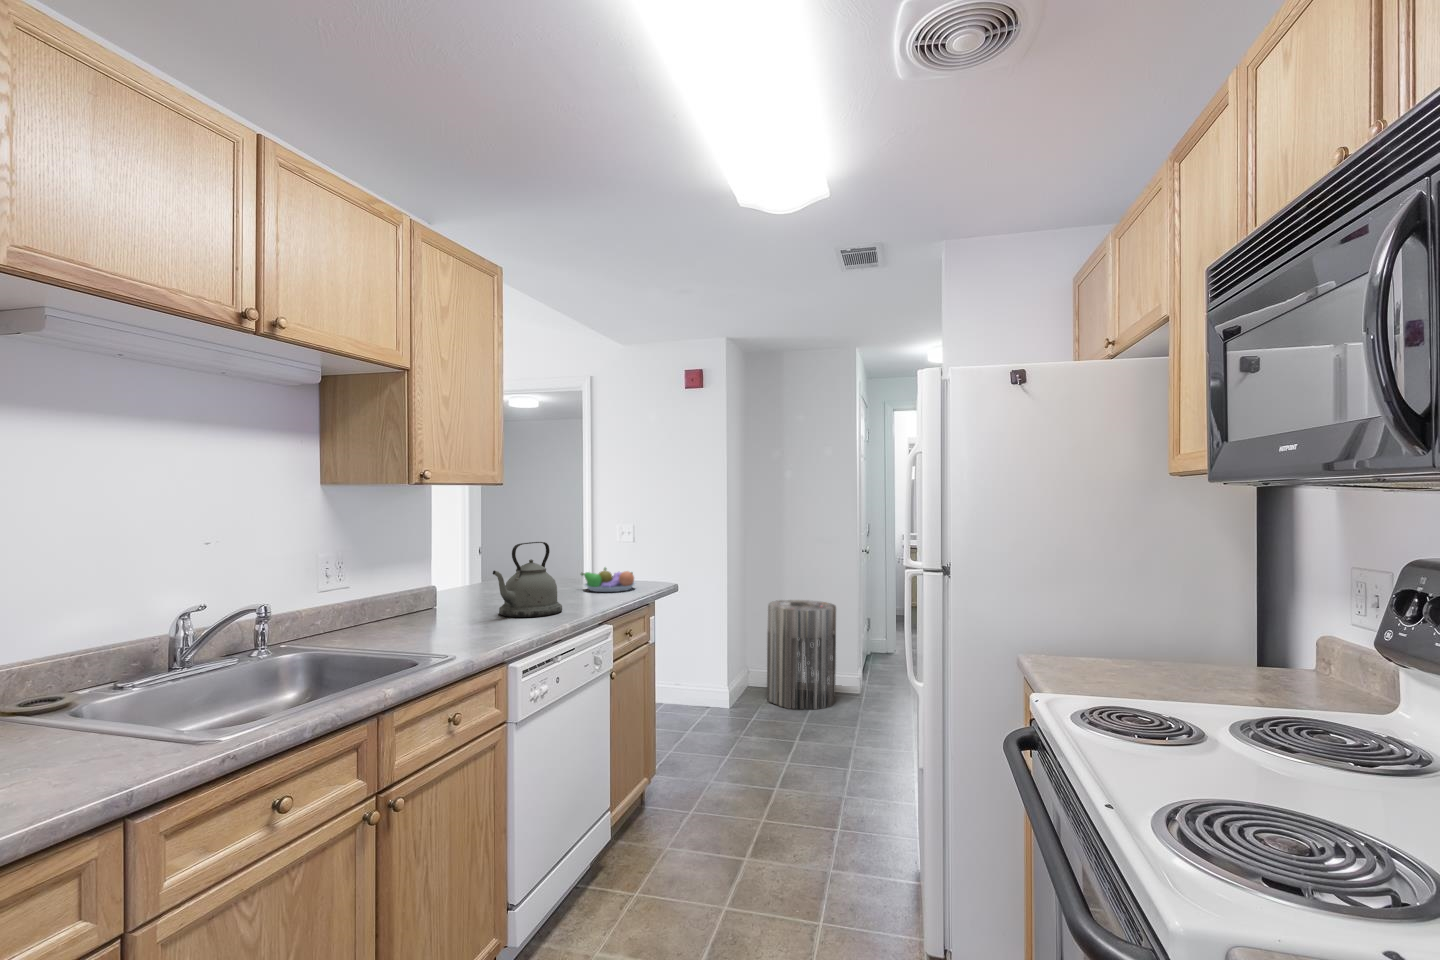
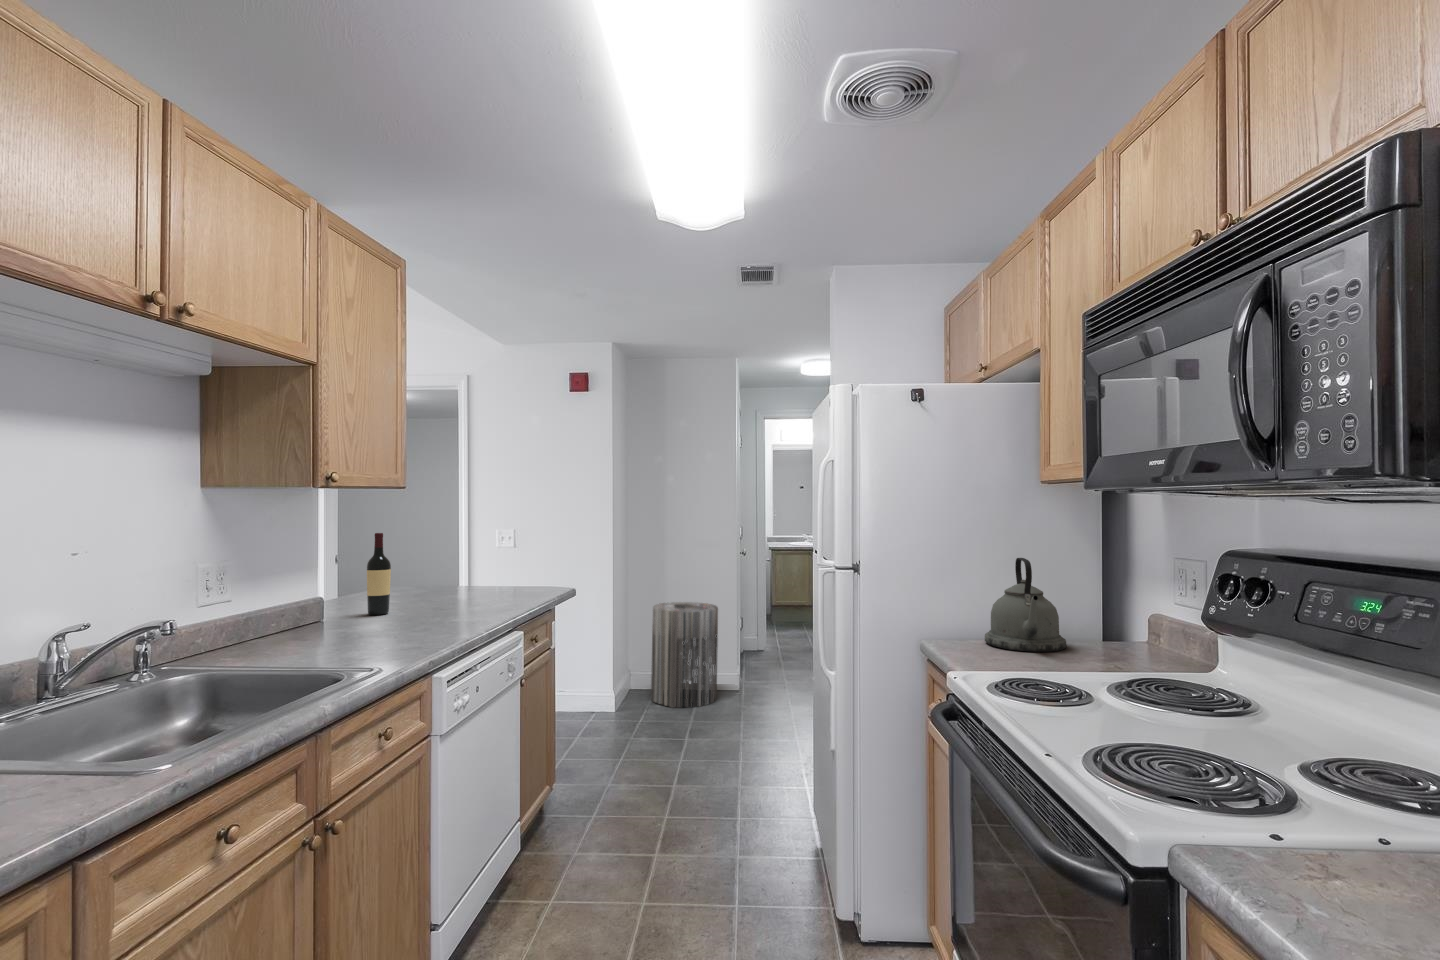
wine bottle: none [471,527,493,604] -> present [367,533,391,615]
kettle: present [493,542,562,617] -> present [985,558,1067,652]
fruit bowl: present [581,568,635,592] -> none [480,573,539,599]

